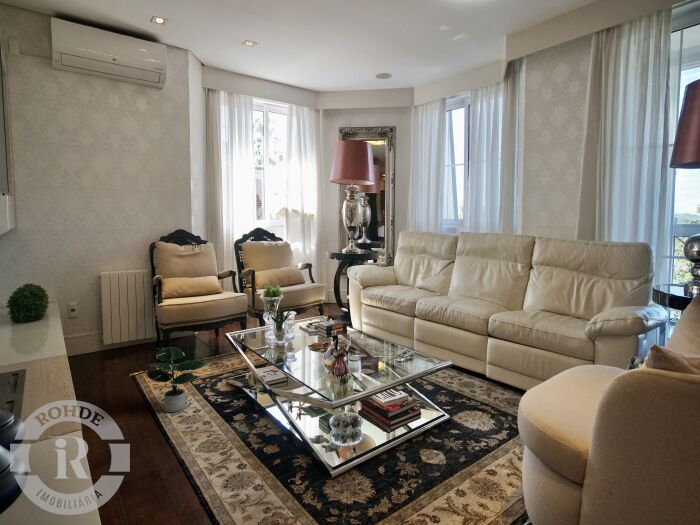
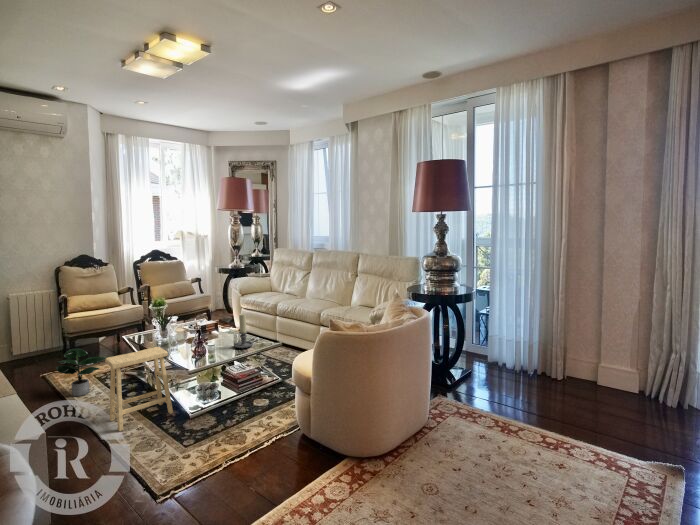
candle holder: none [381,314,409,366] -> present [235,314,253,348]
footstool: none [210,357,300,486] -> present [105,347,173,431]

